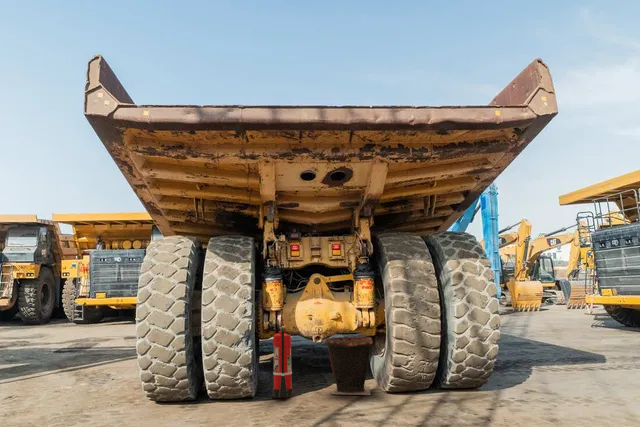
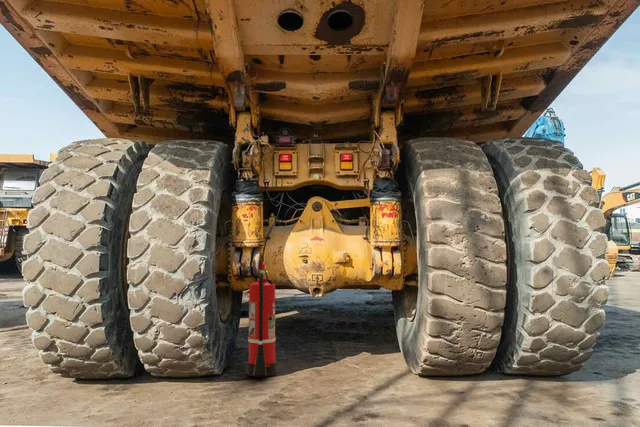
waste bin: present [325,337,372,395] -> none [325,286,397,377]

